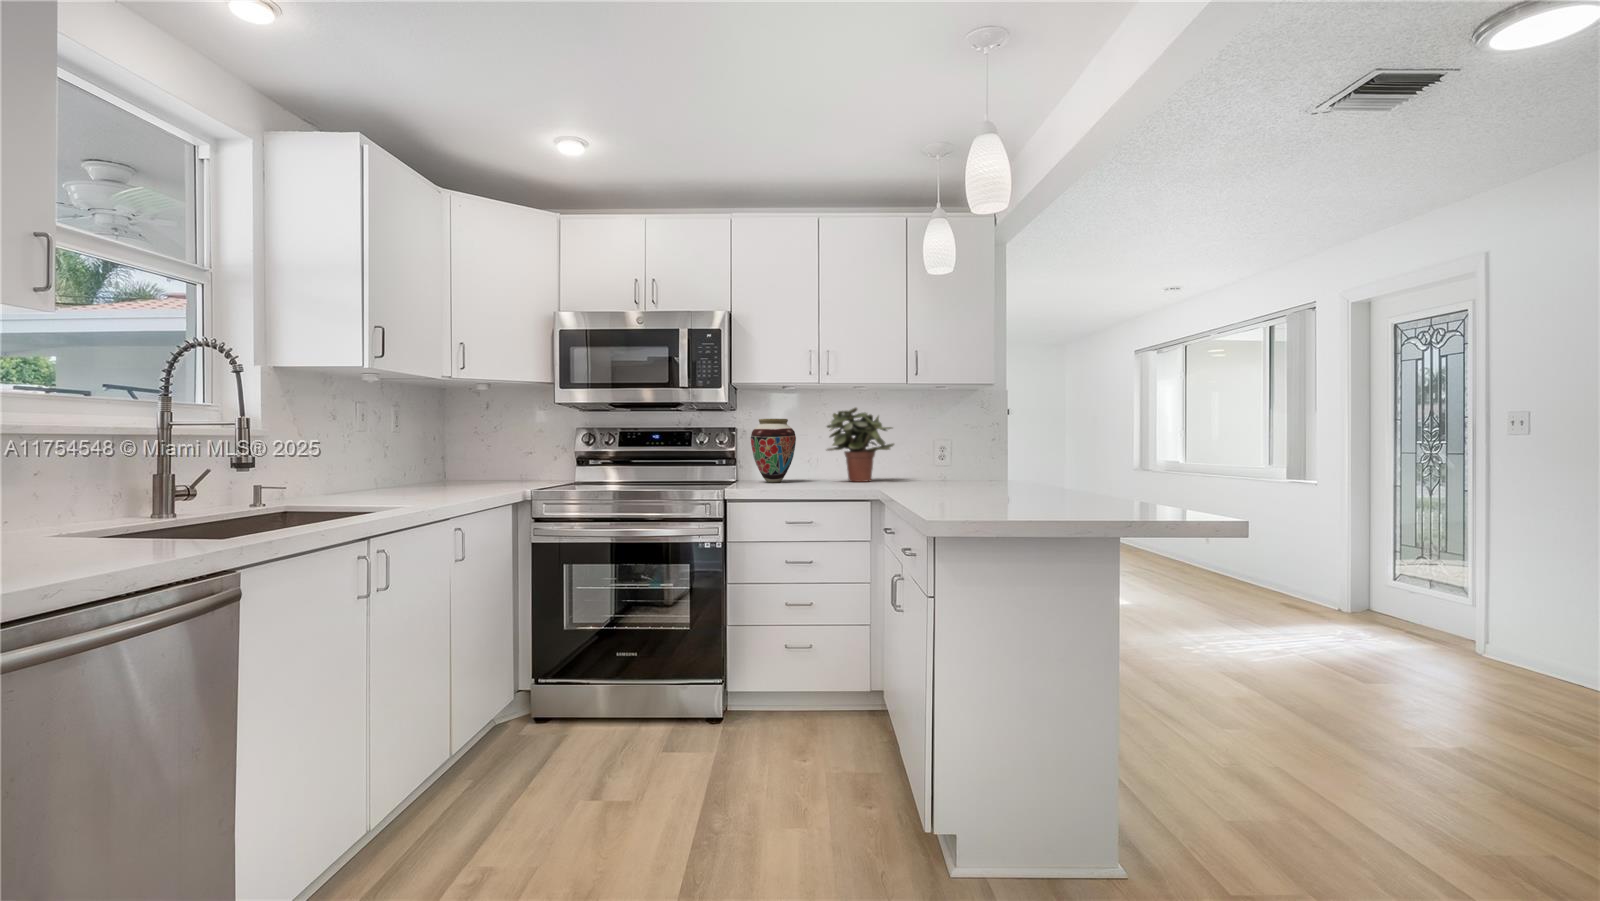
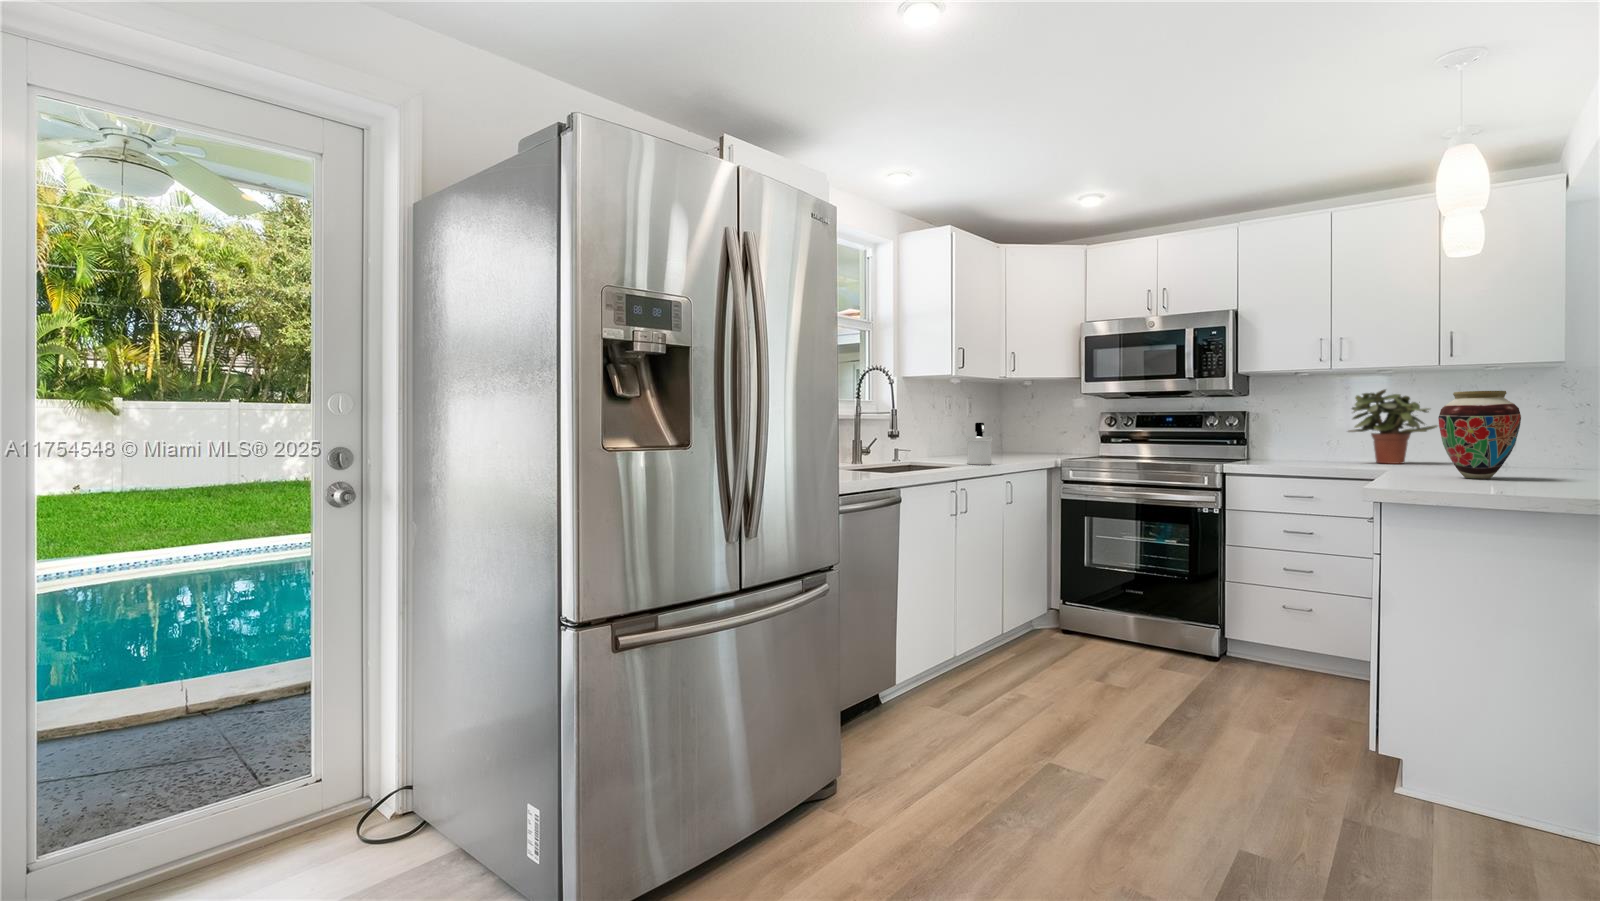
vase: present [751,419,796,482] -> present [1438,391,1521,479]
soap dispenser: none [386,441,430,506] -> present [967,423,993,465]

